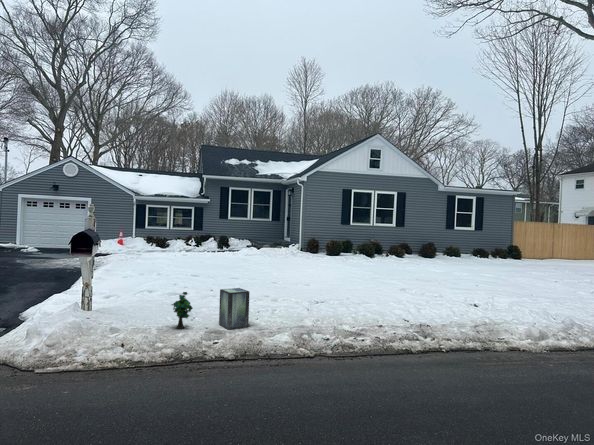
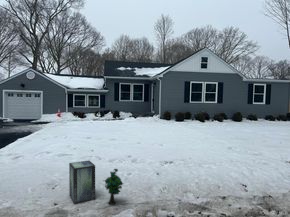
decorative plant: present [172,292,193,329] -> present [105,169,123,205]

